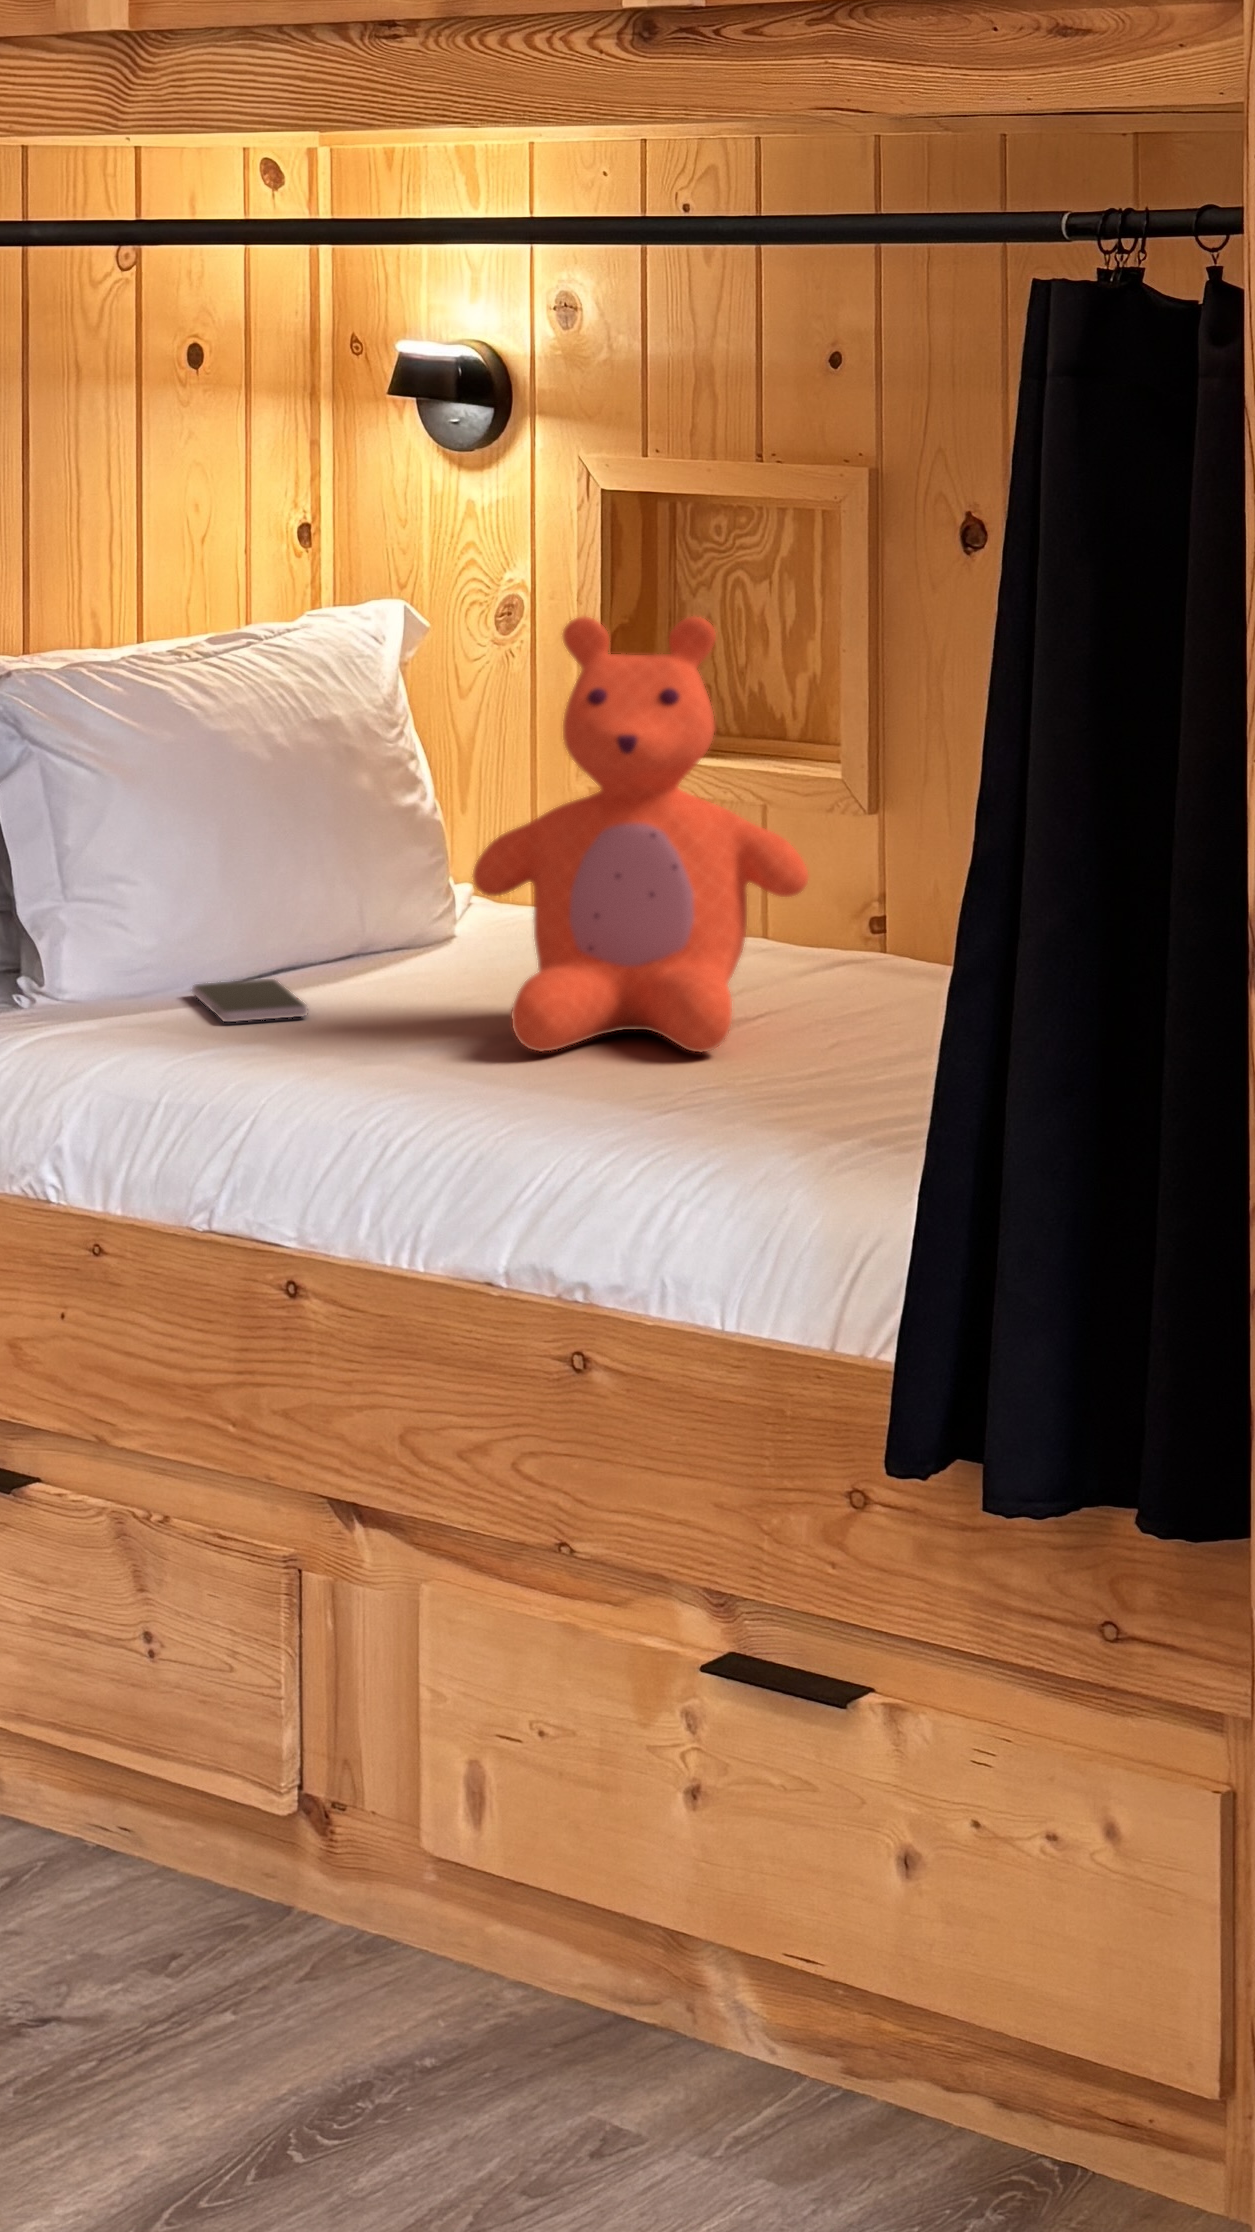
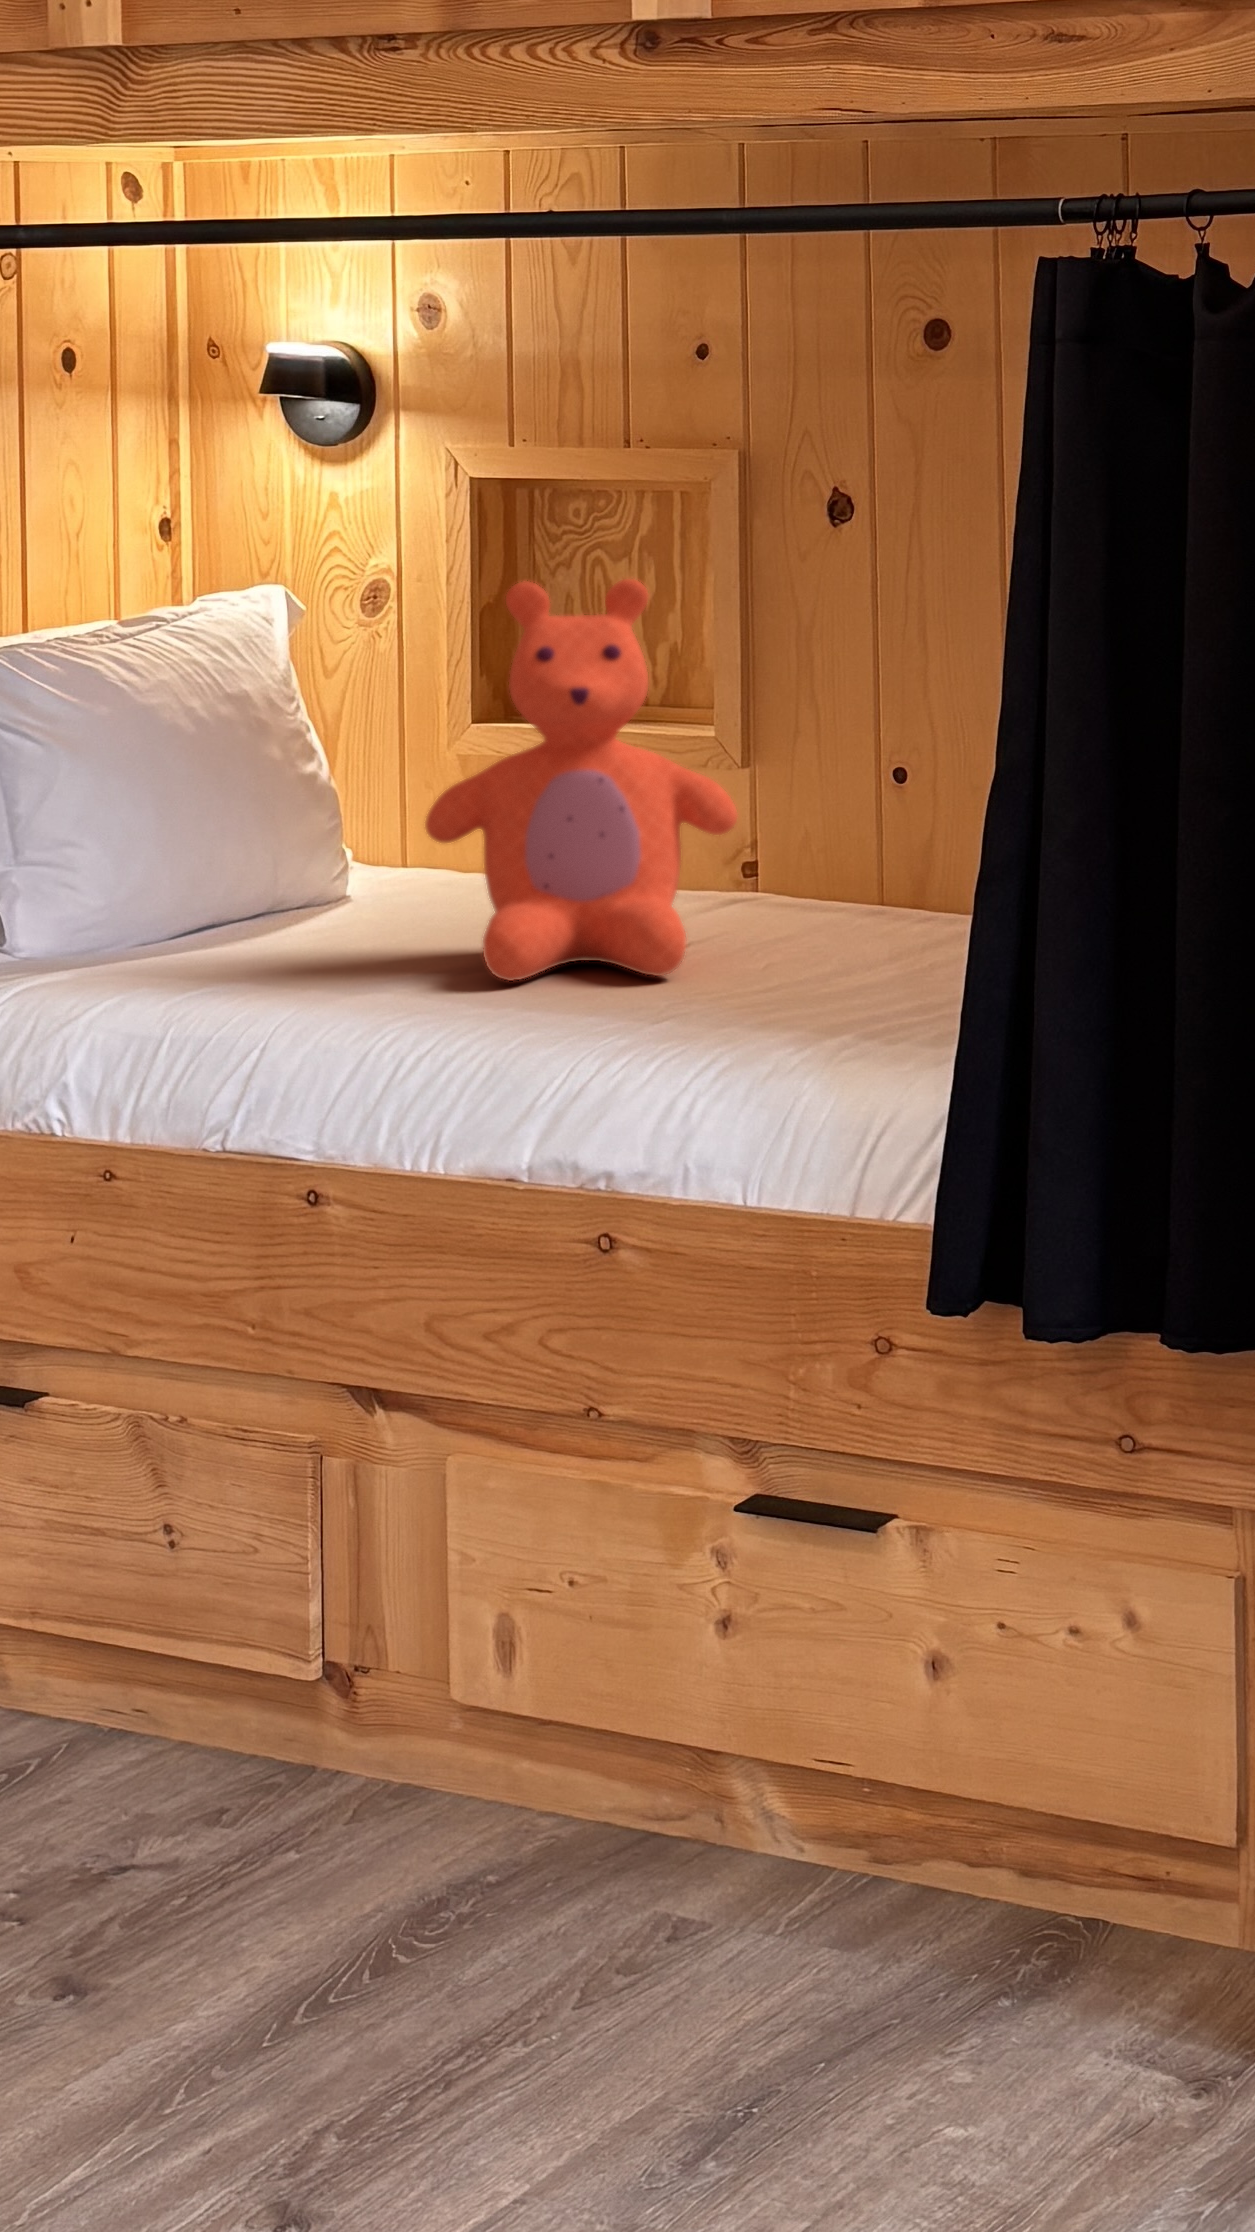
smartphone: present [193,979,308,1022] -> none [145,932,269,969]

